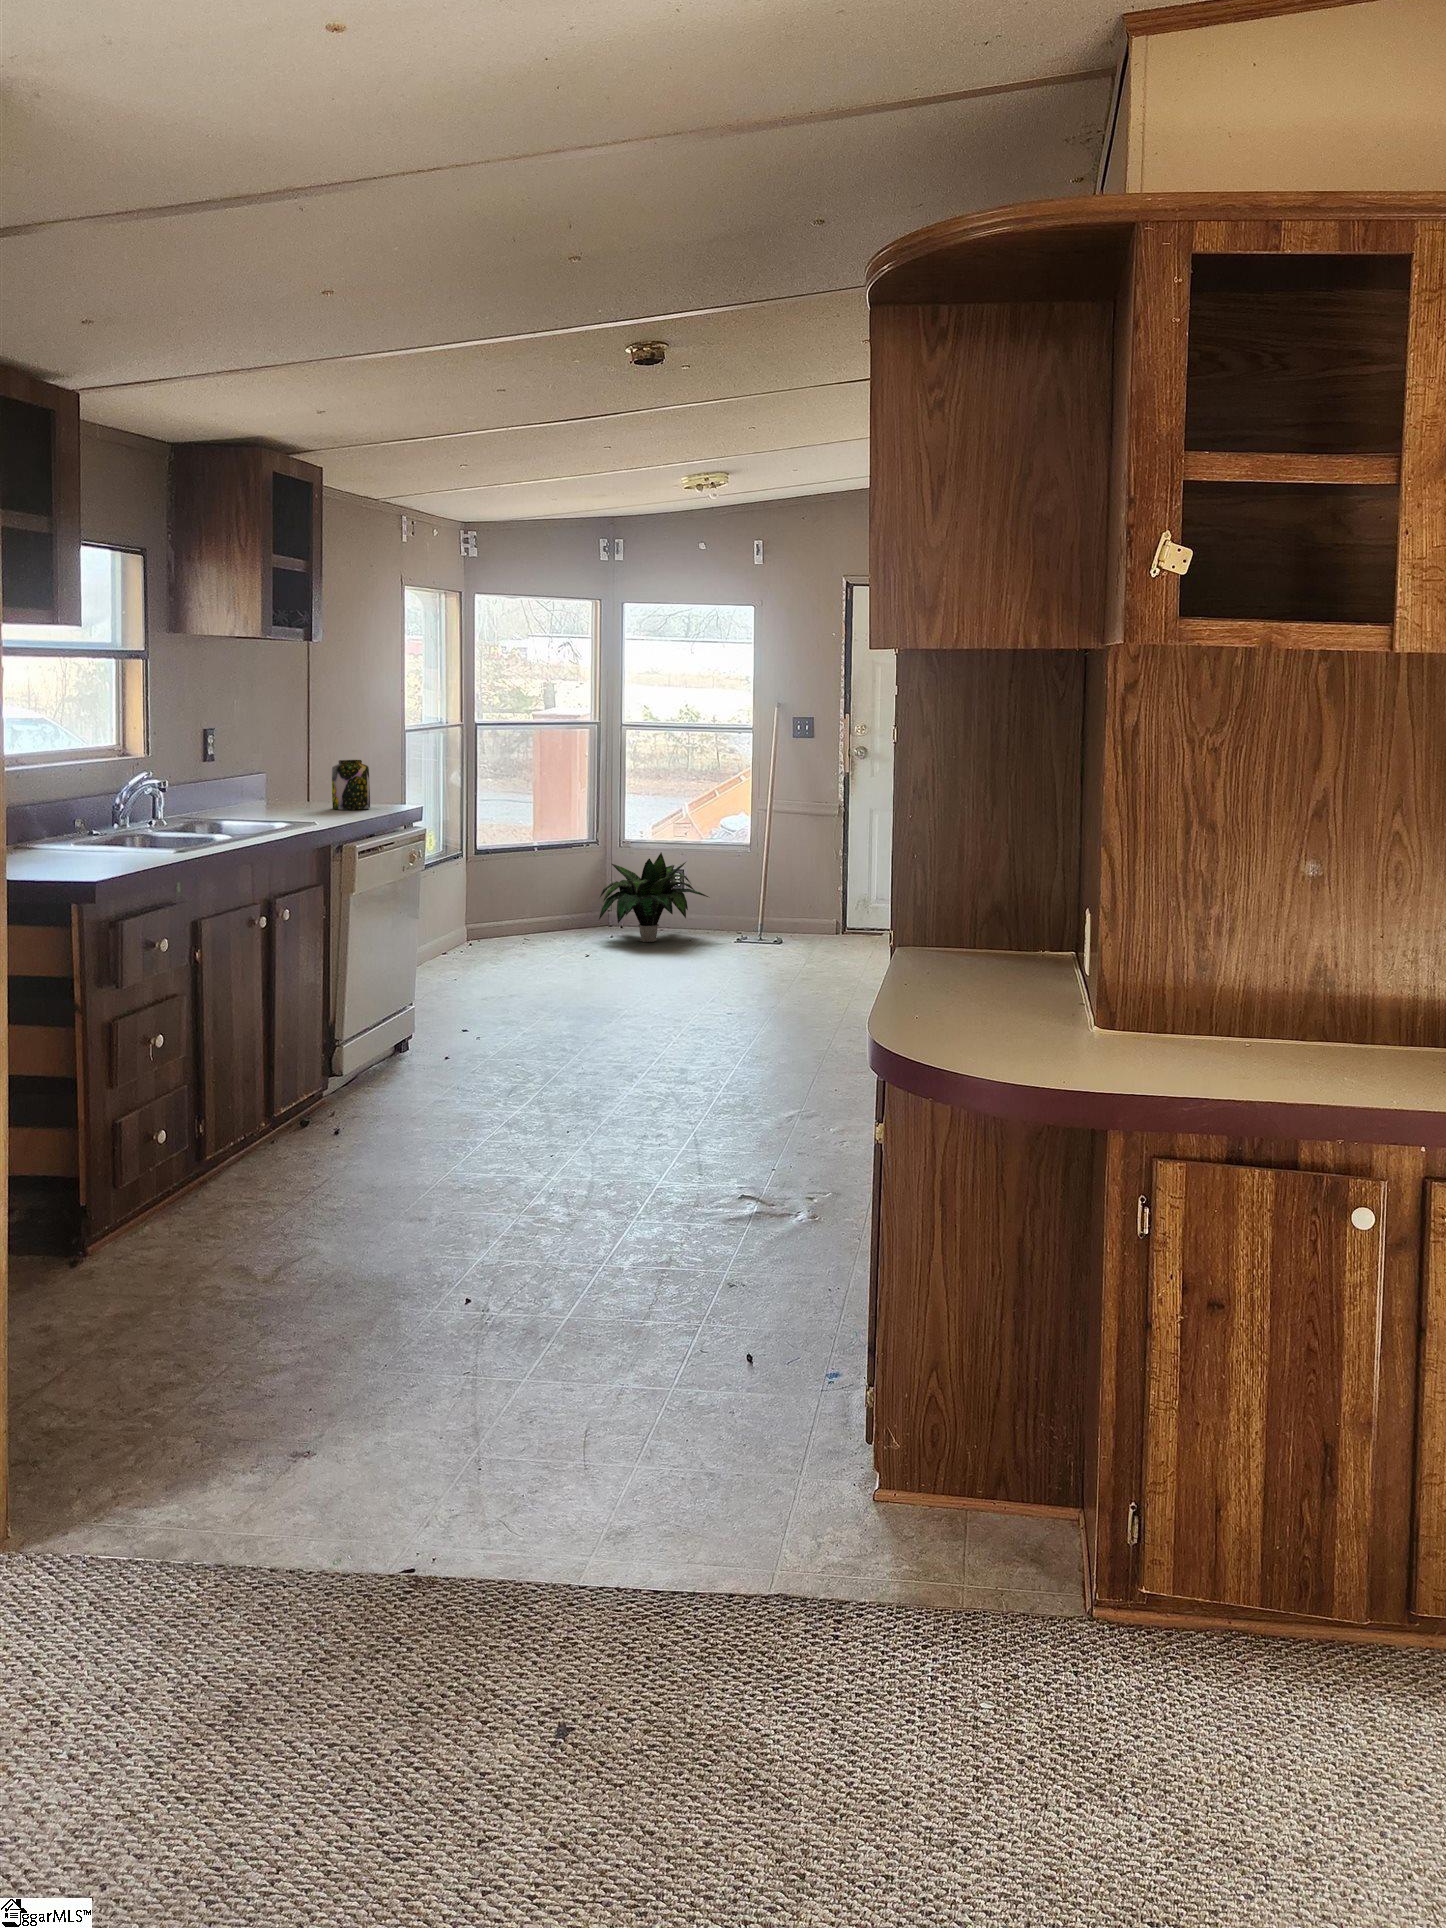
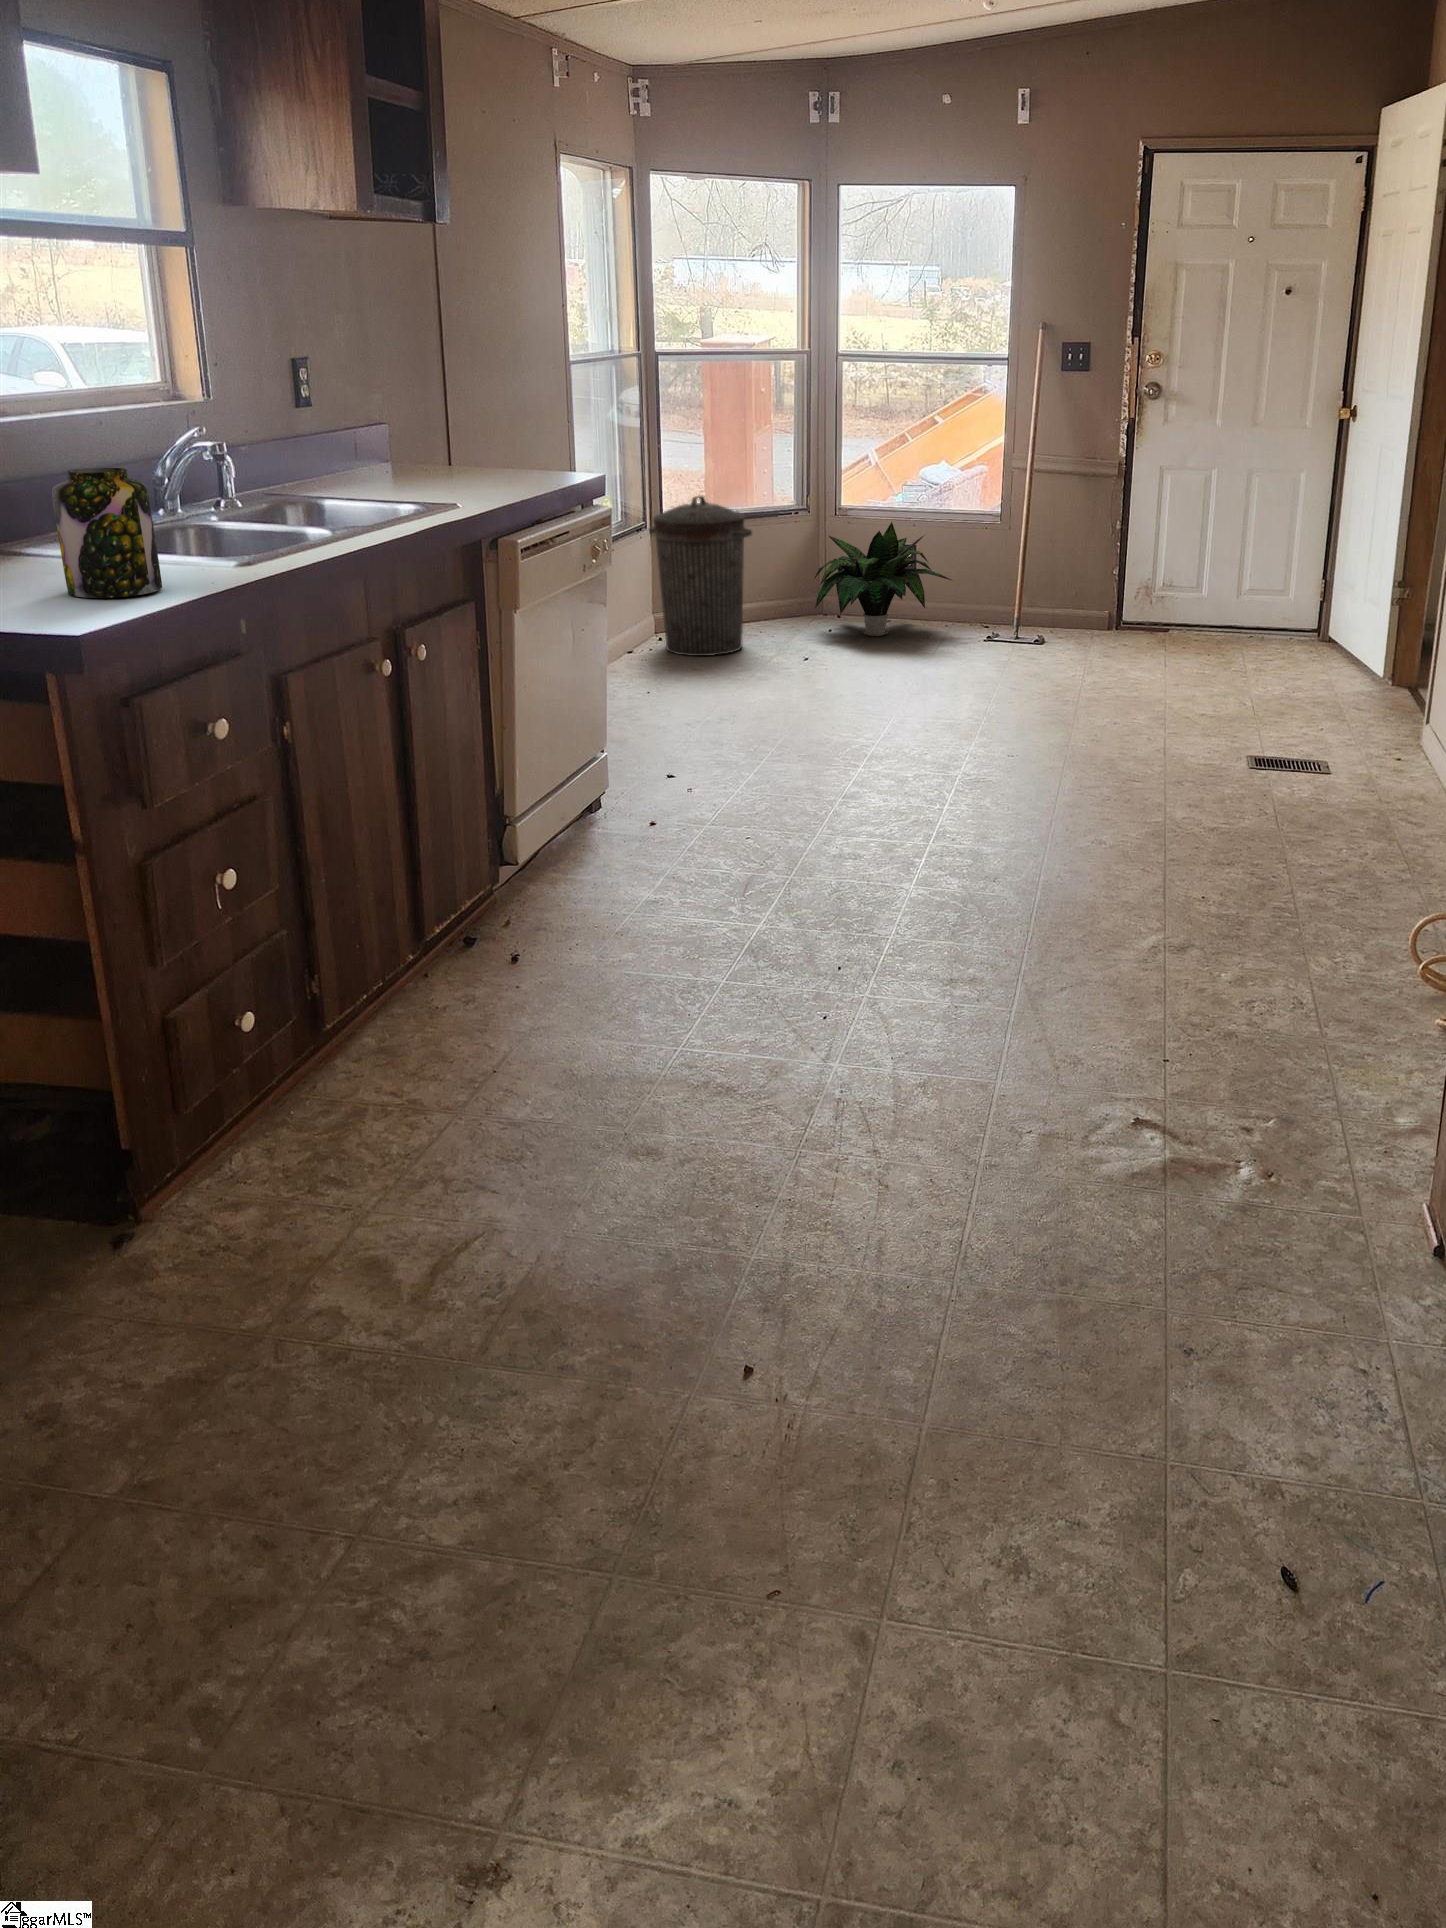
jar: present [332,760,370,810] -> present [52,467,162,598]
trash can: none [465,832,547,957] -> present [649,496,752,656]

